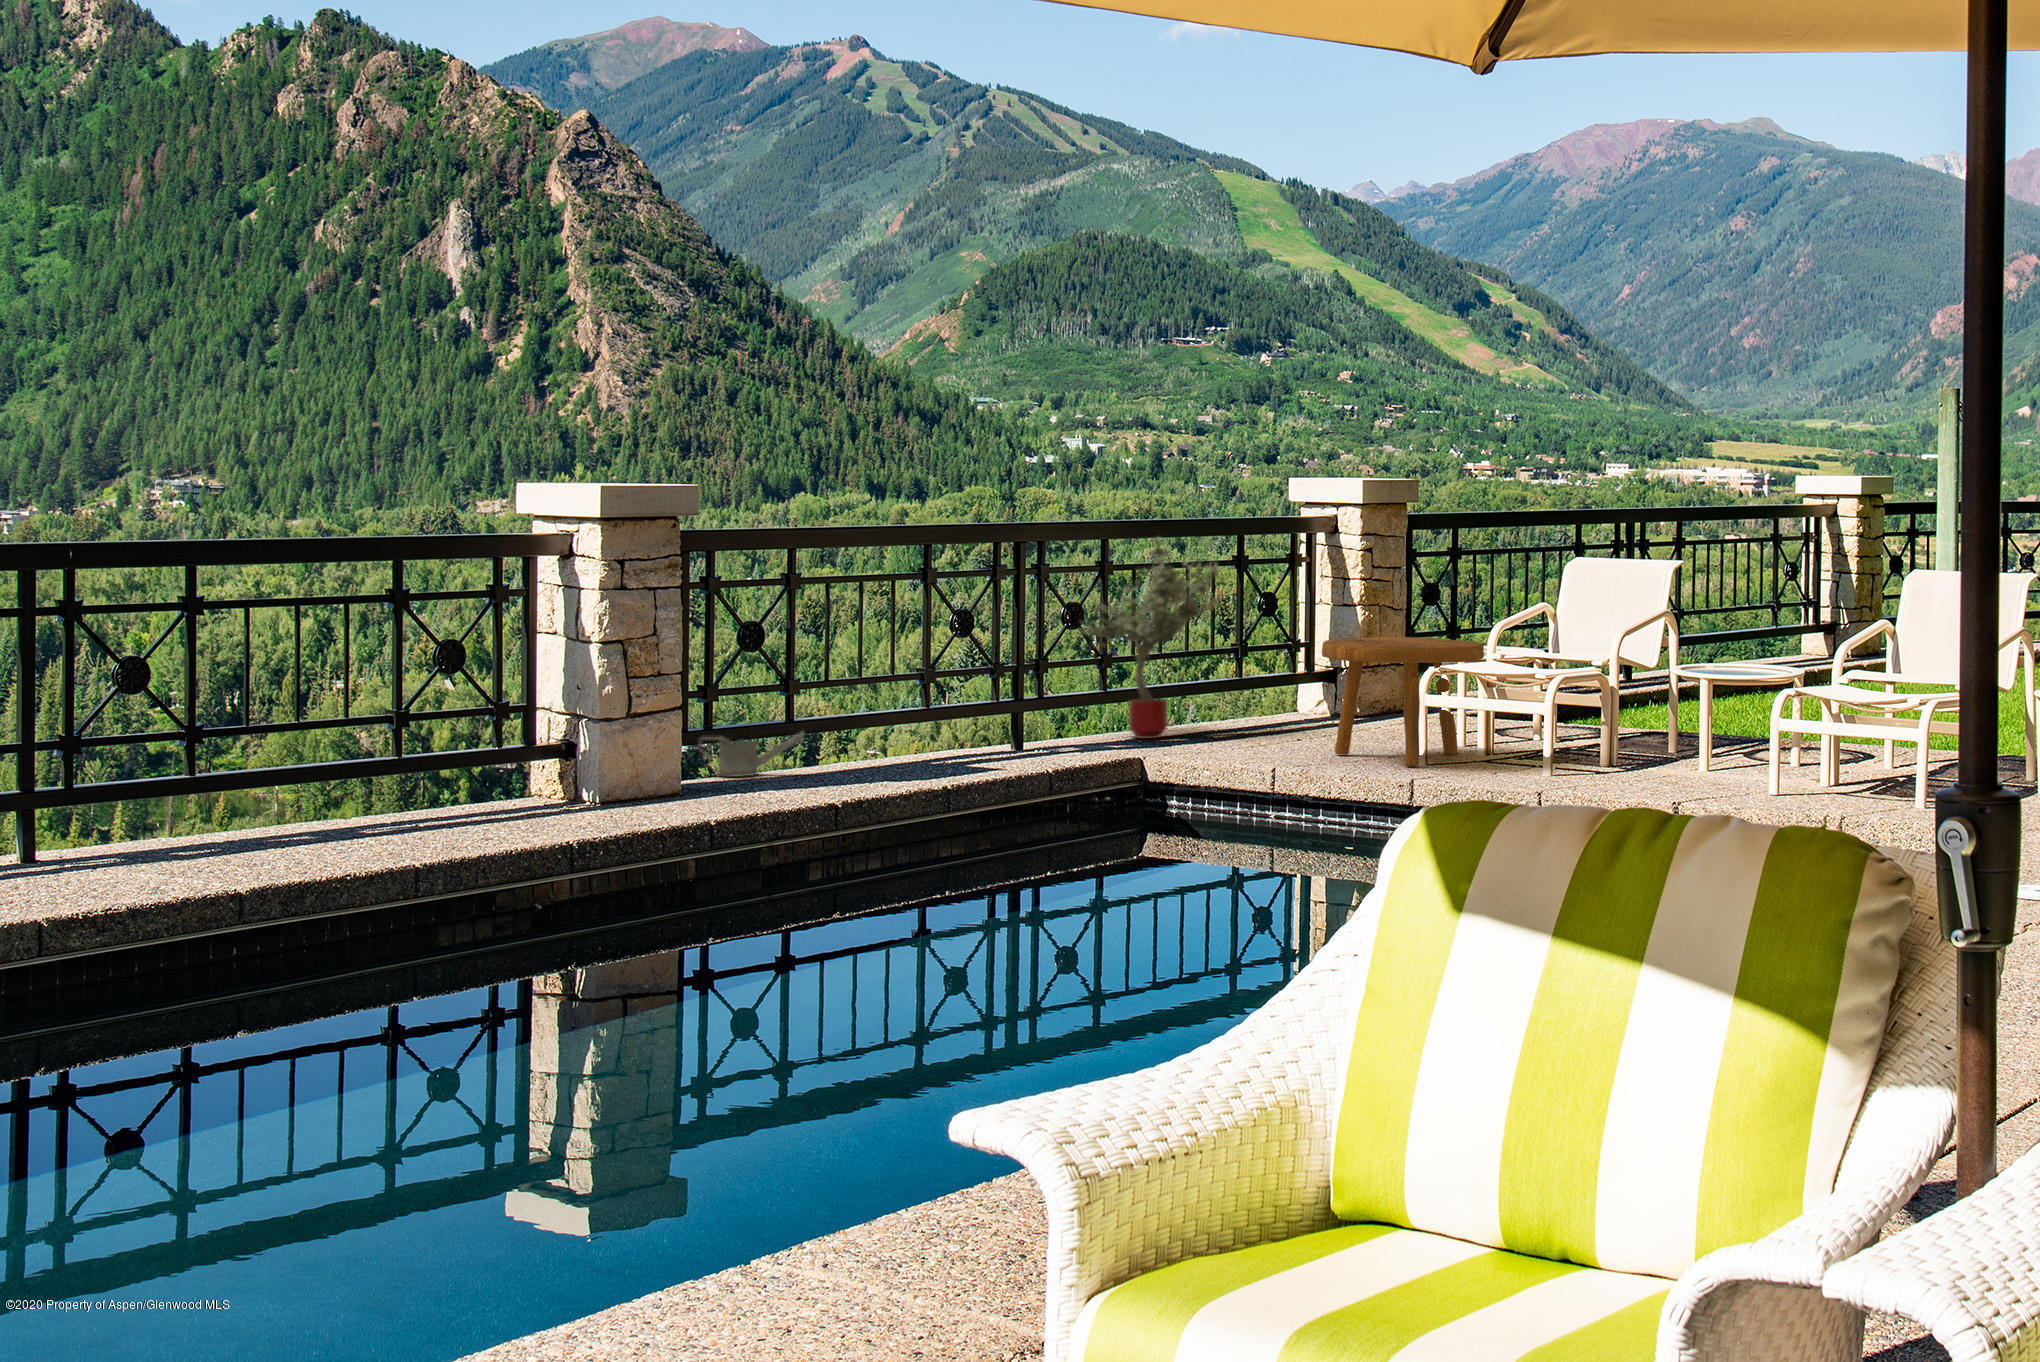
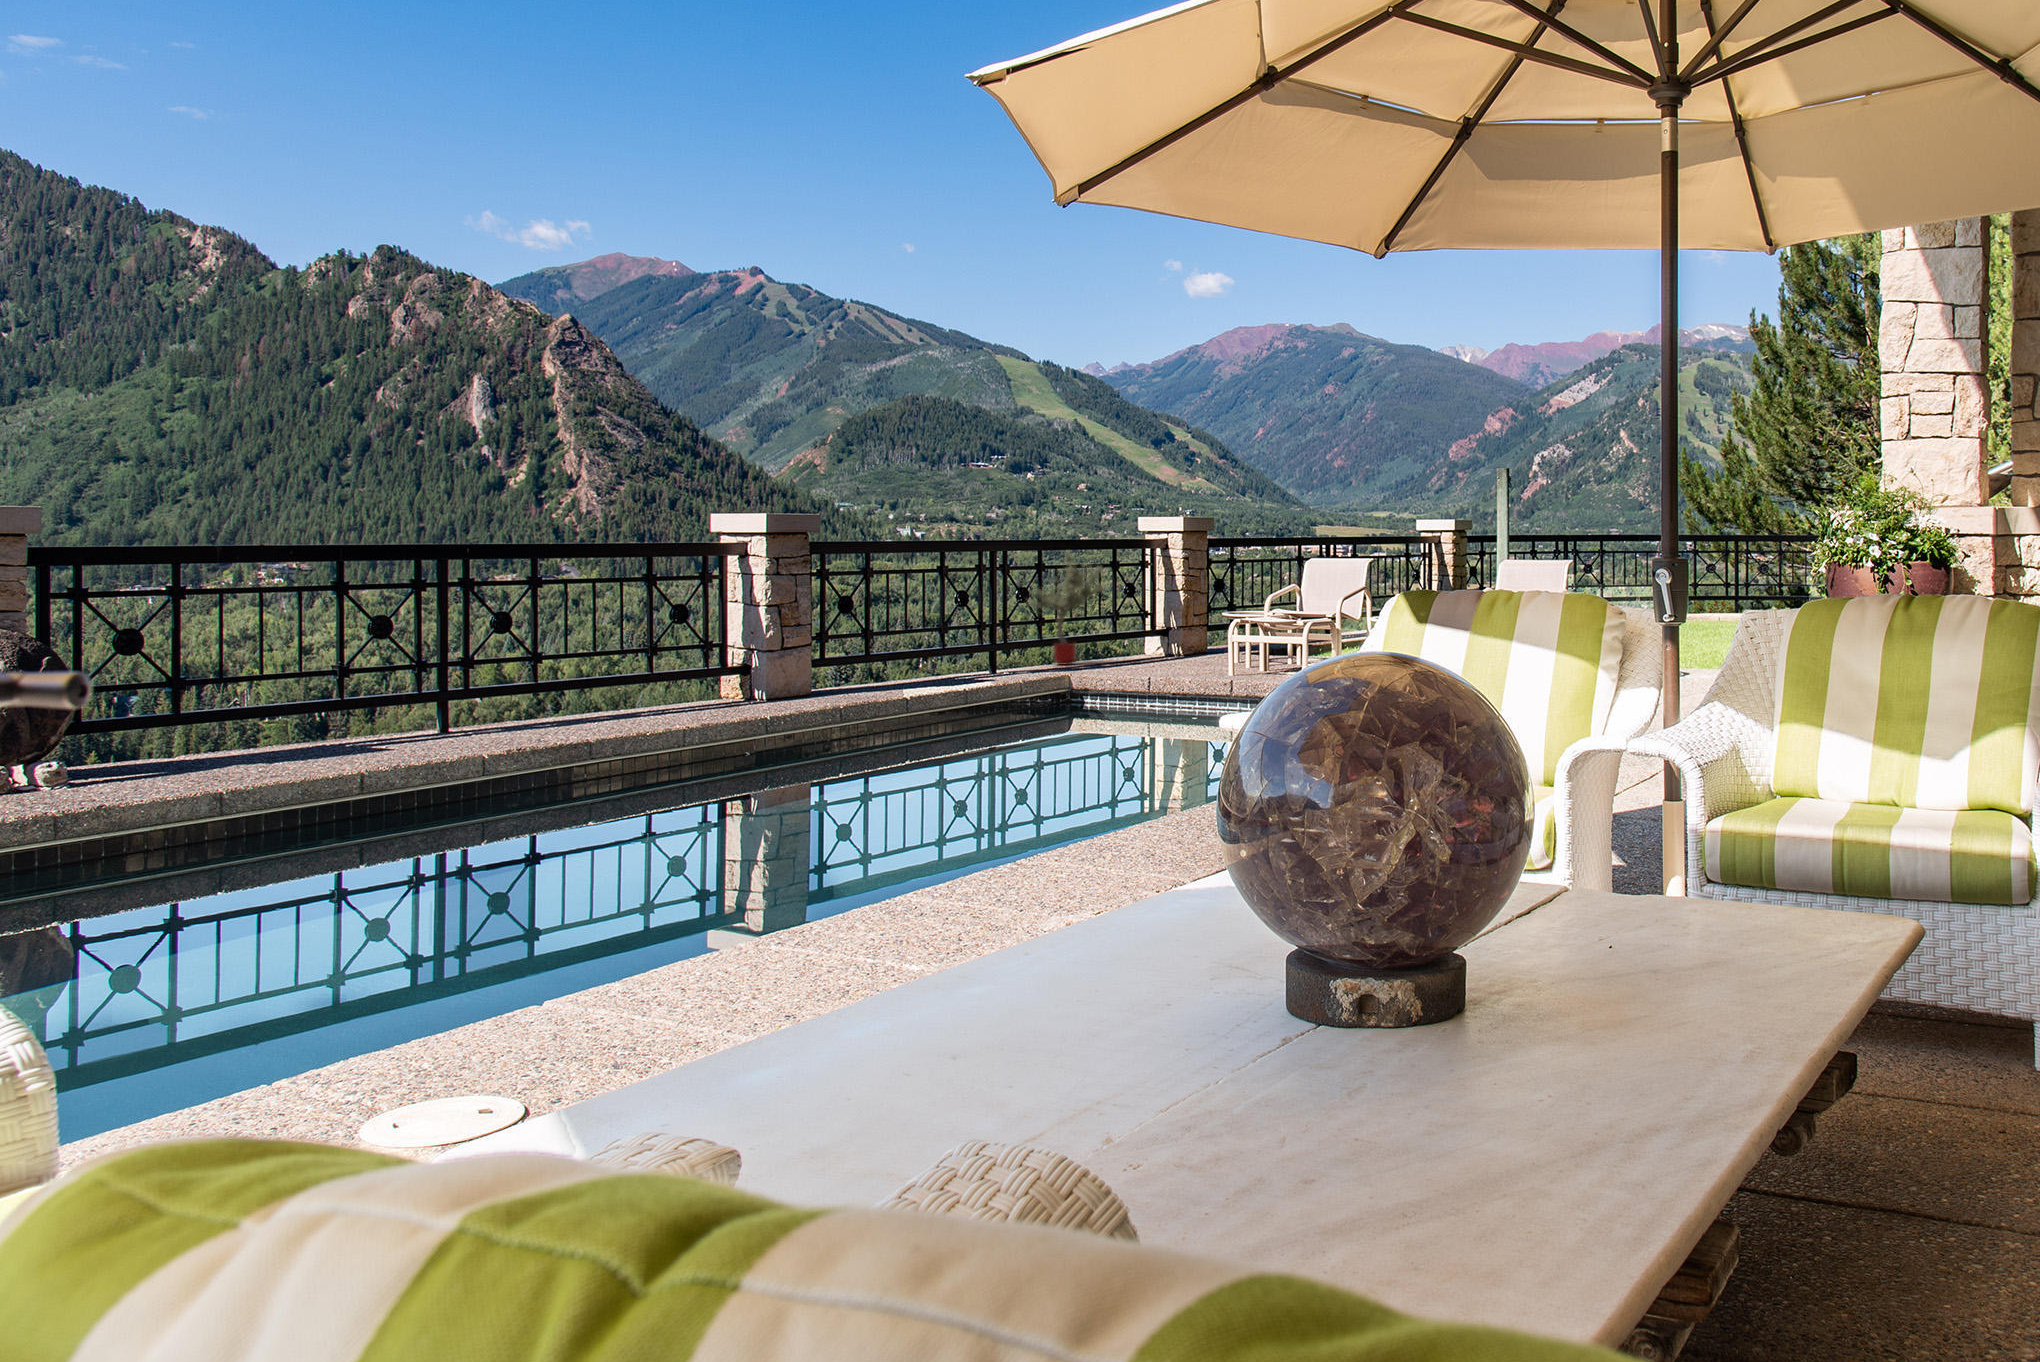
footstool: present [1322,637,1484,766] -> none [1168,601,1258,668]
watering can: present [699,732,804,777] -> none [818,657,879,683]

